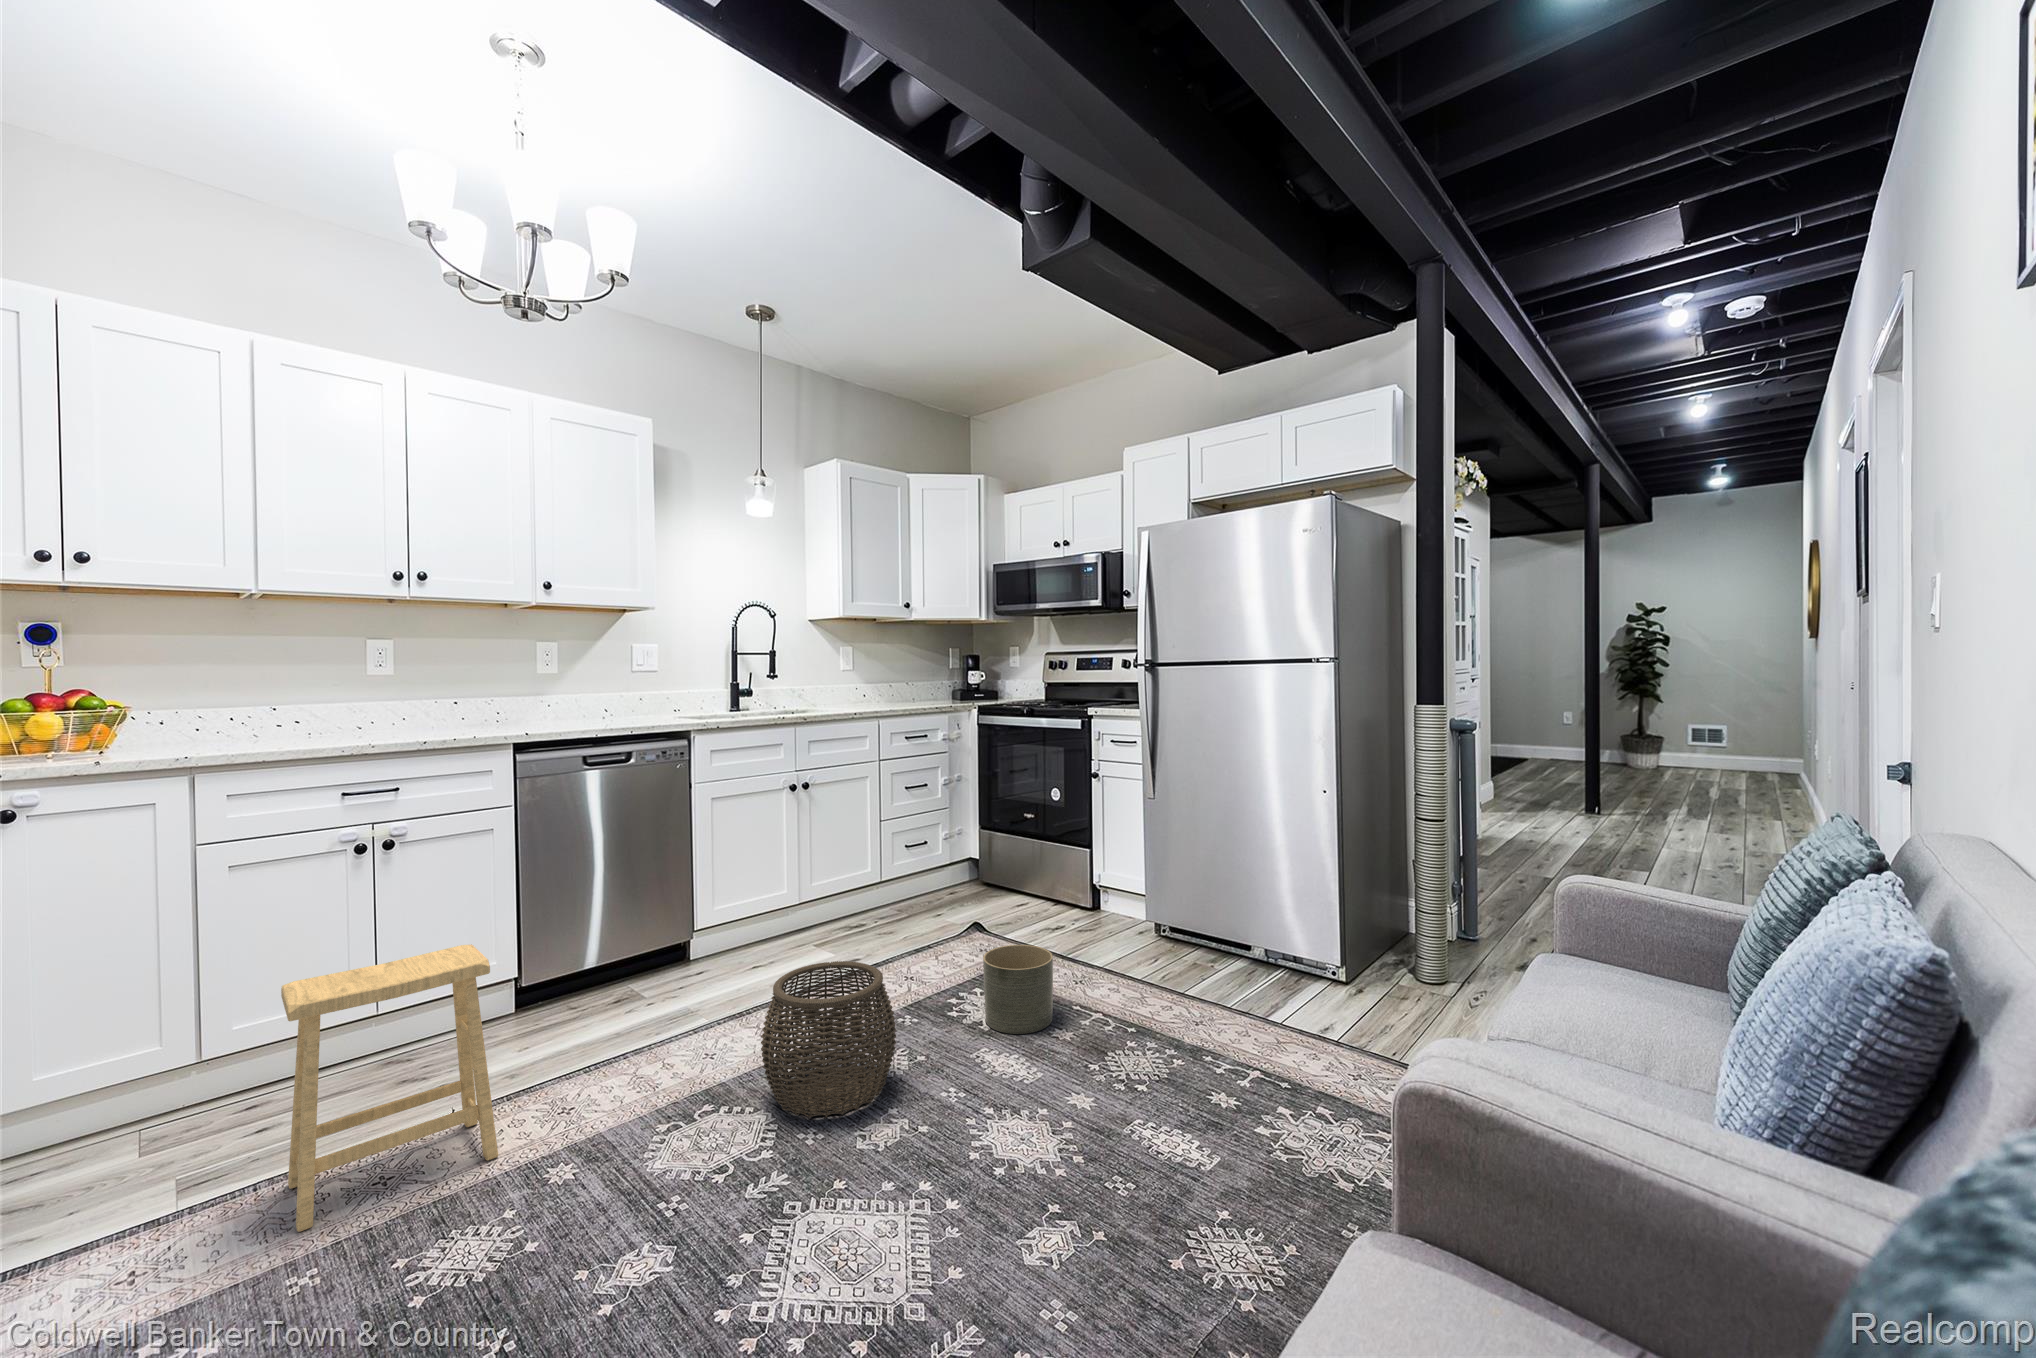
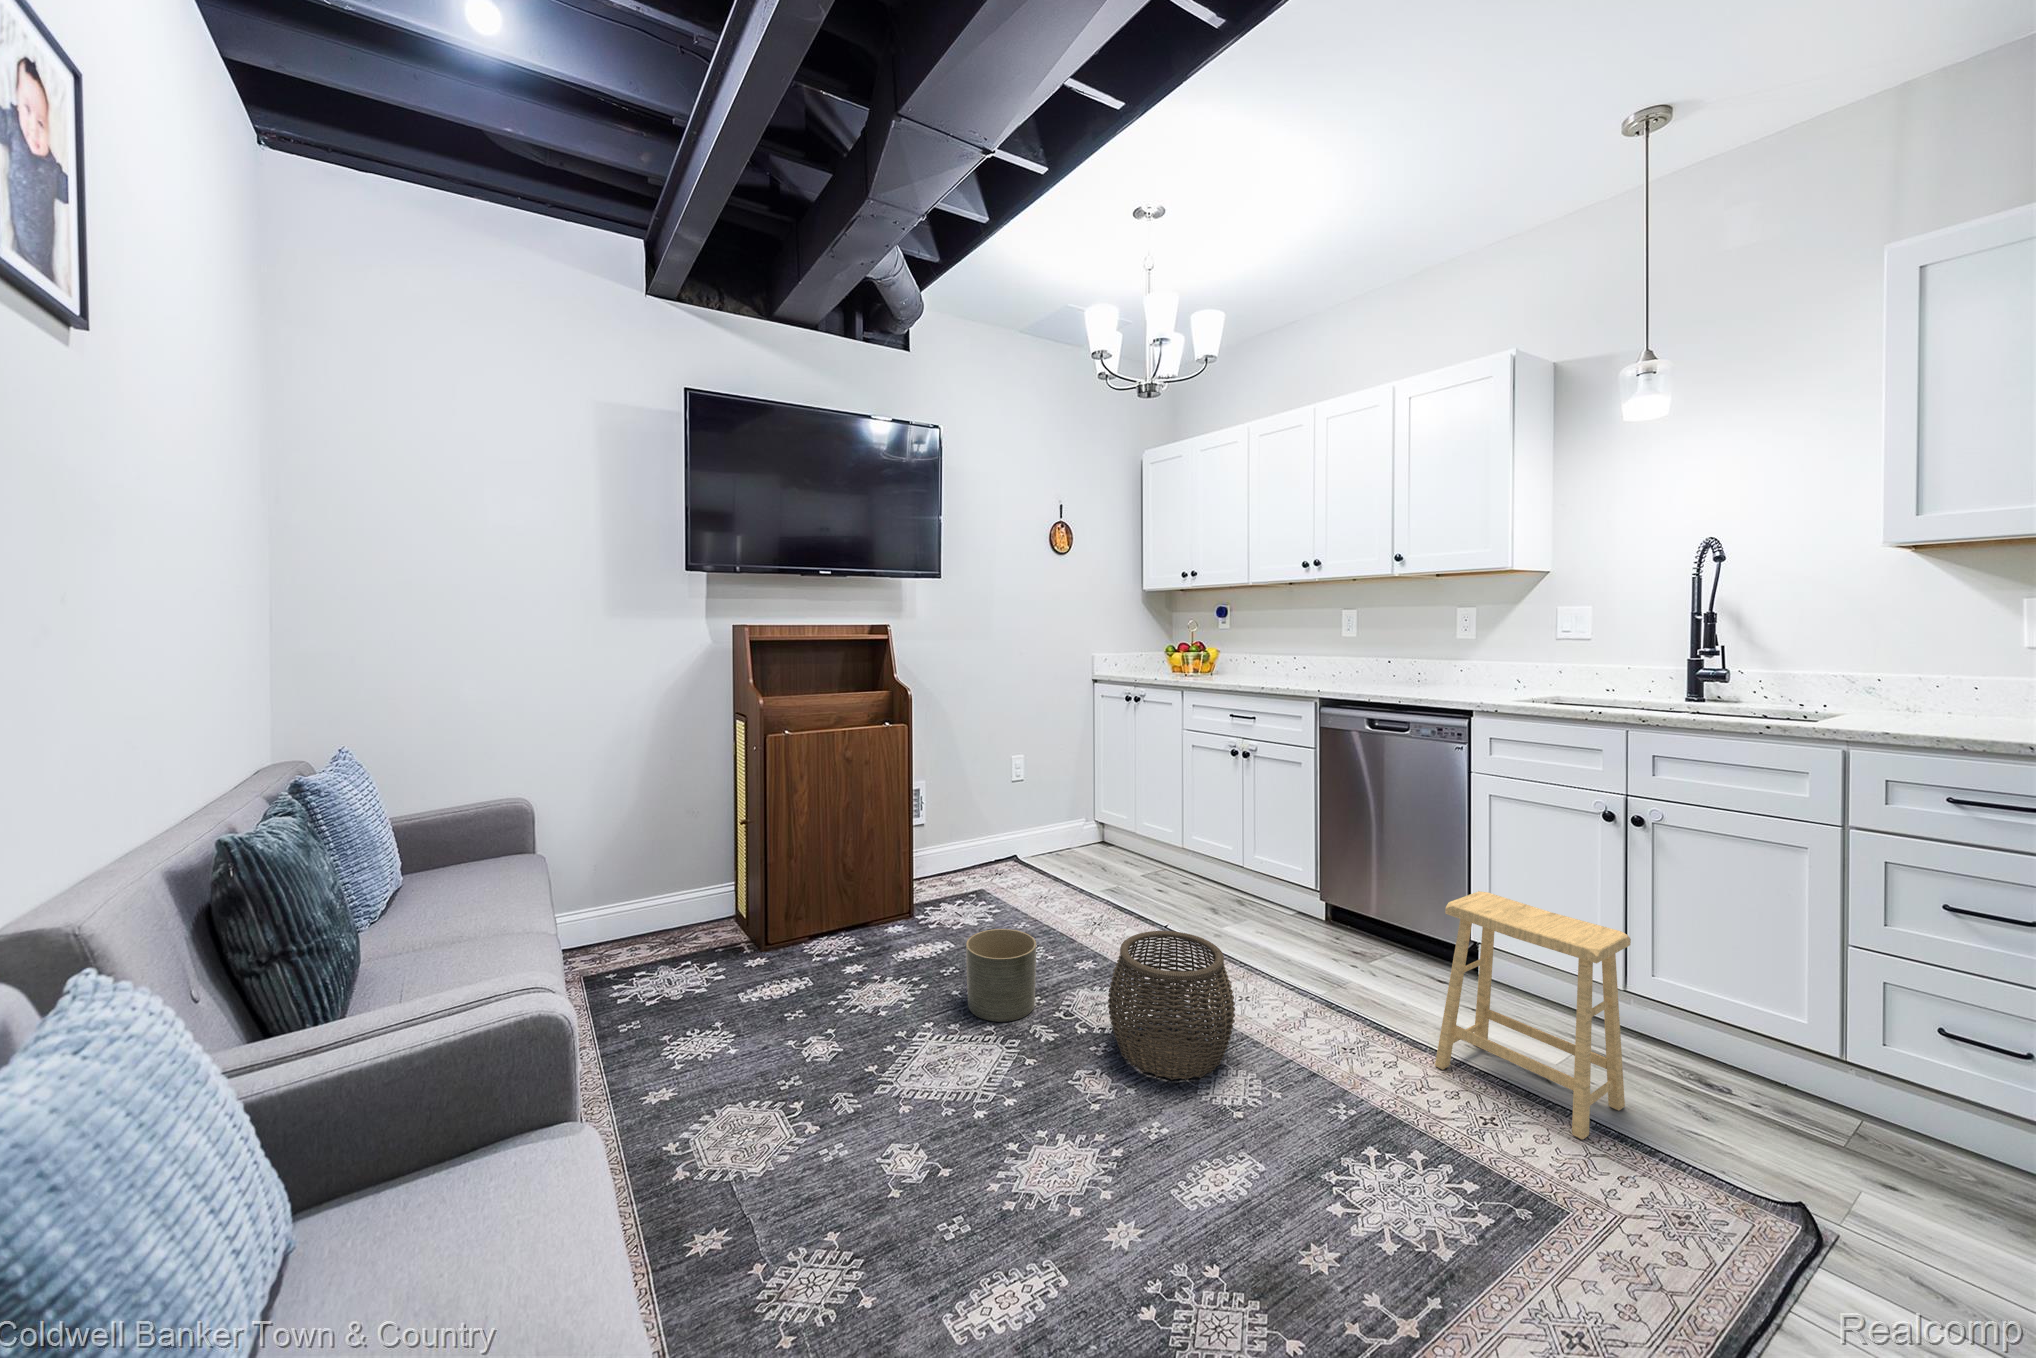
footstool: present [281,944,498,1232] -> present [1435,891,1631,1140]
planter: present [983,945,1053,1034] -> present [966,929,1036,1022]

